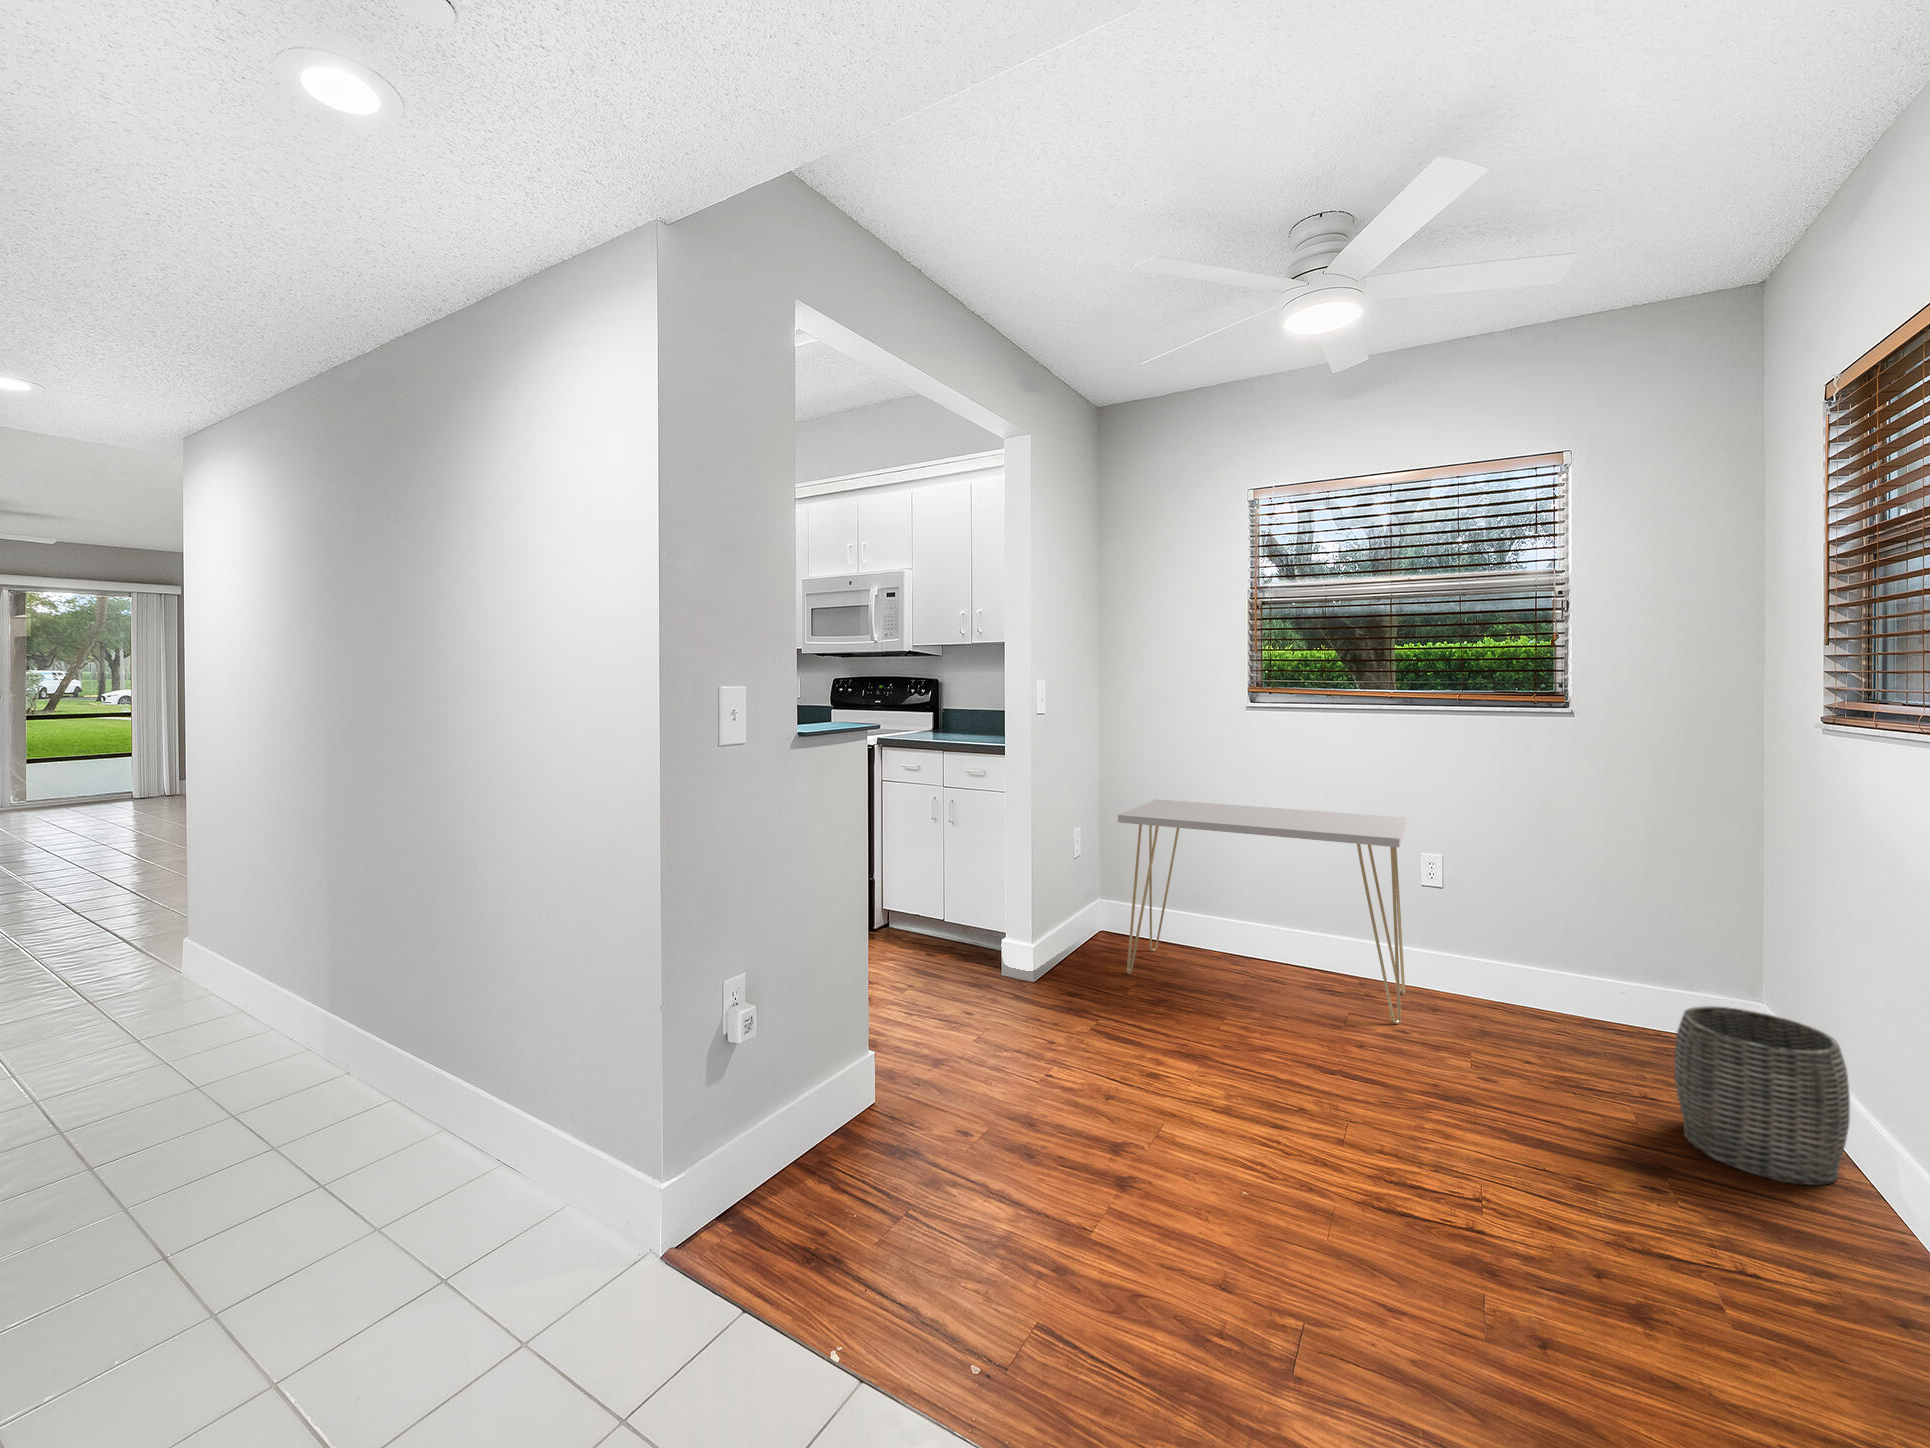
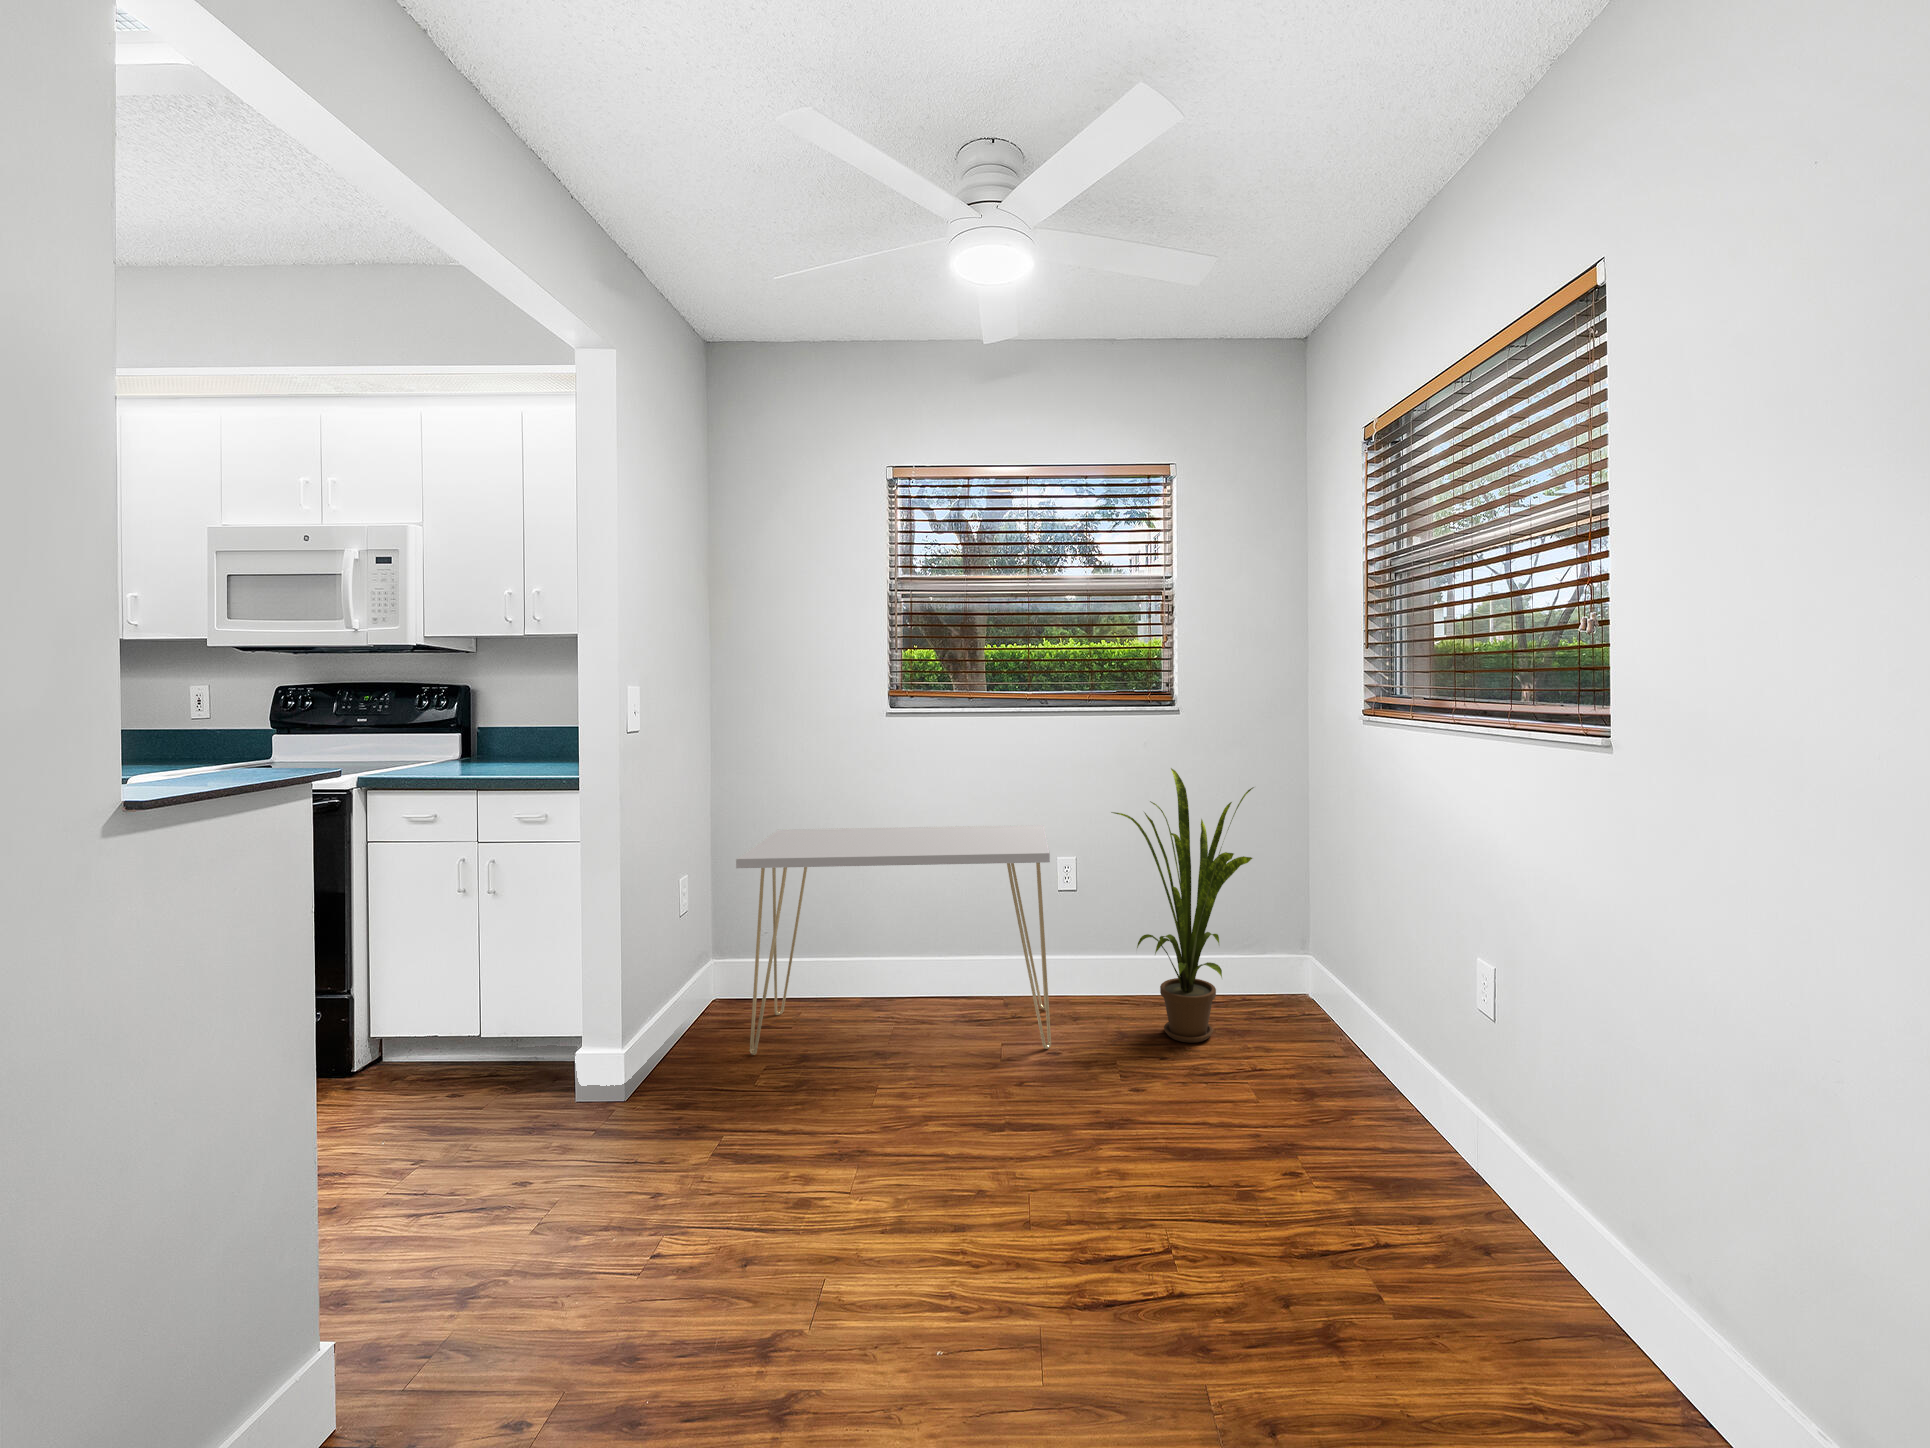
house plant: none [1471,771,1655,1054] -> present [1111,768,1254,1043]
woven basket: present [1675,1006,1850,1185] -> none [1288,978,1409,1134]

